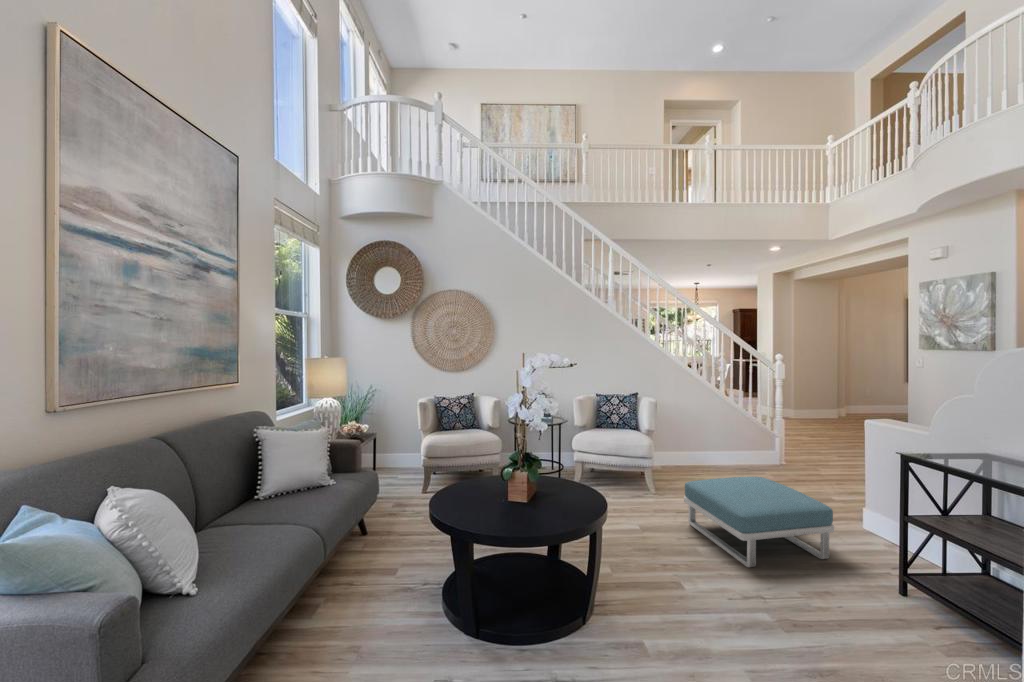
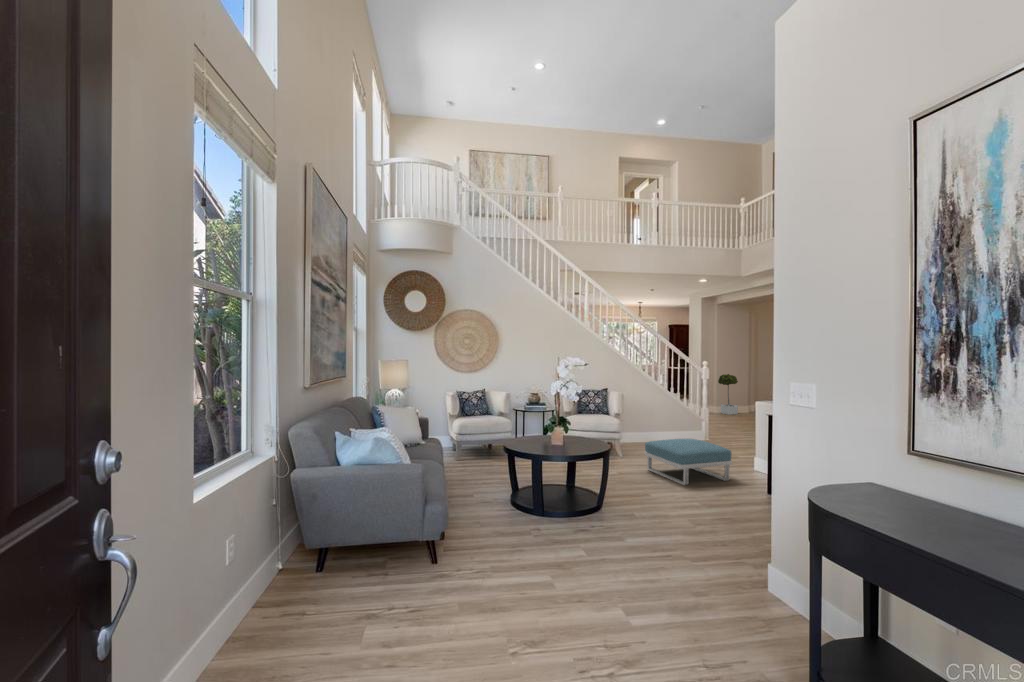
potted tree: none [794,367,822,418] -> present [718,374,738,415]

